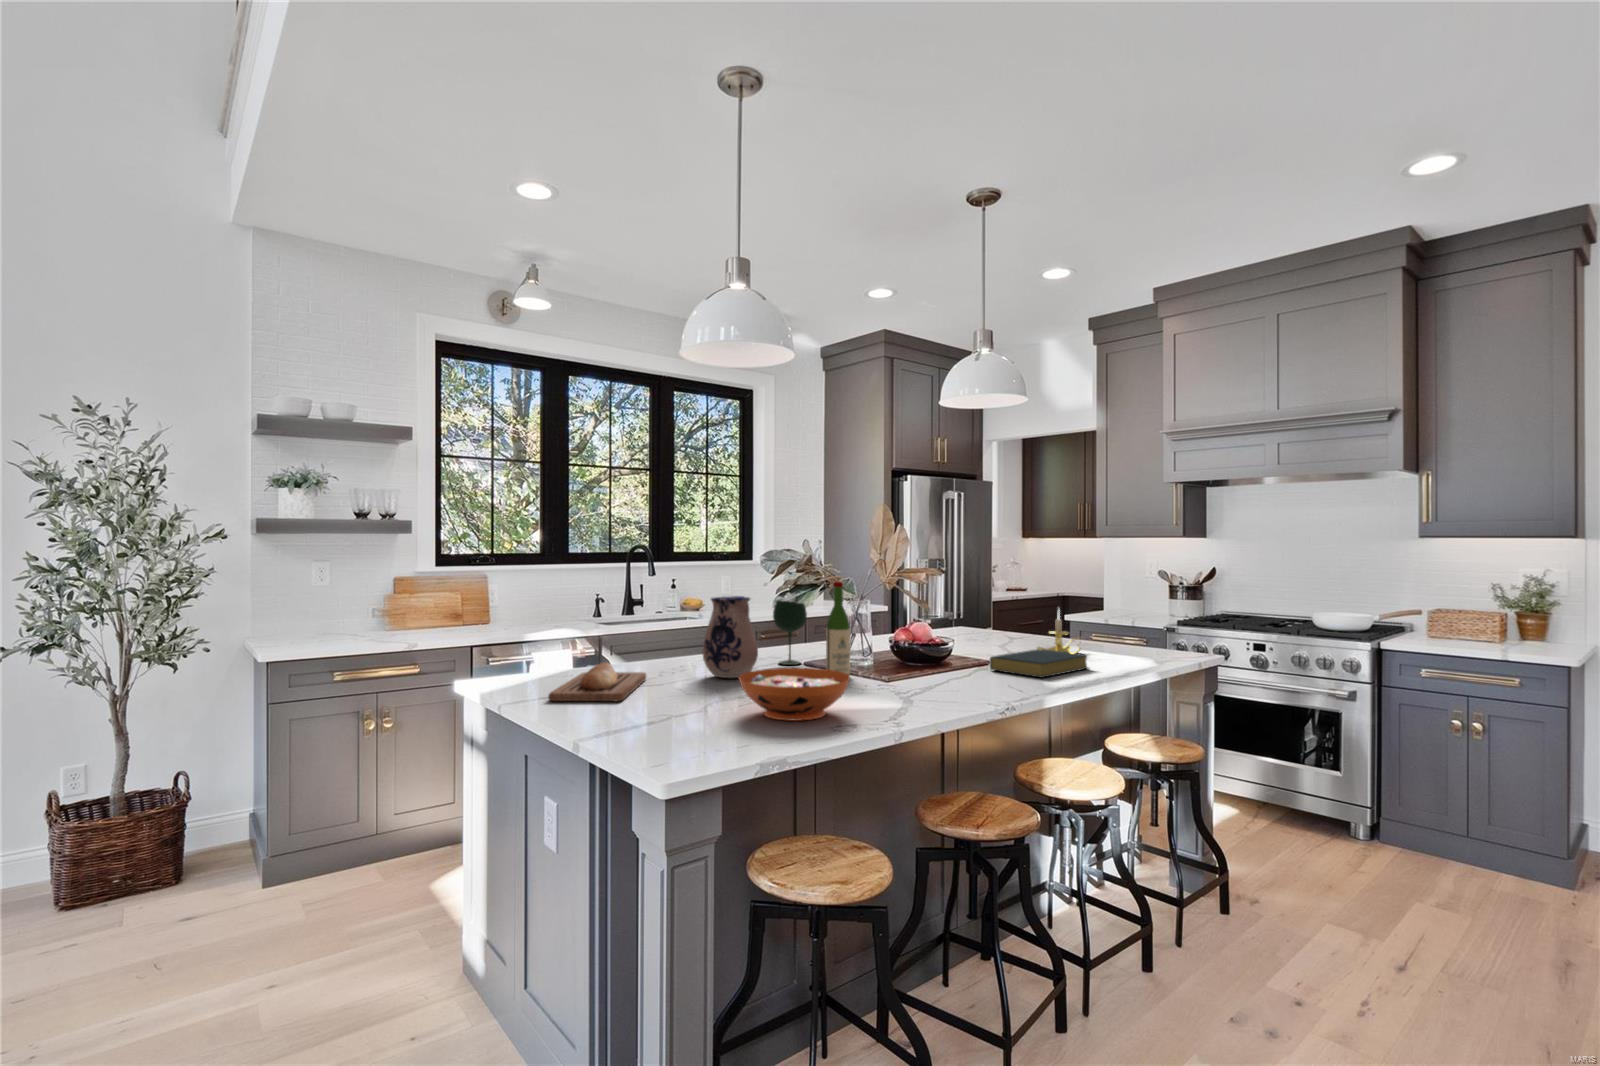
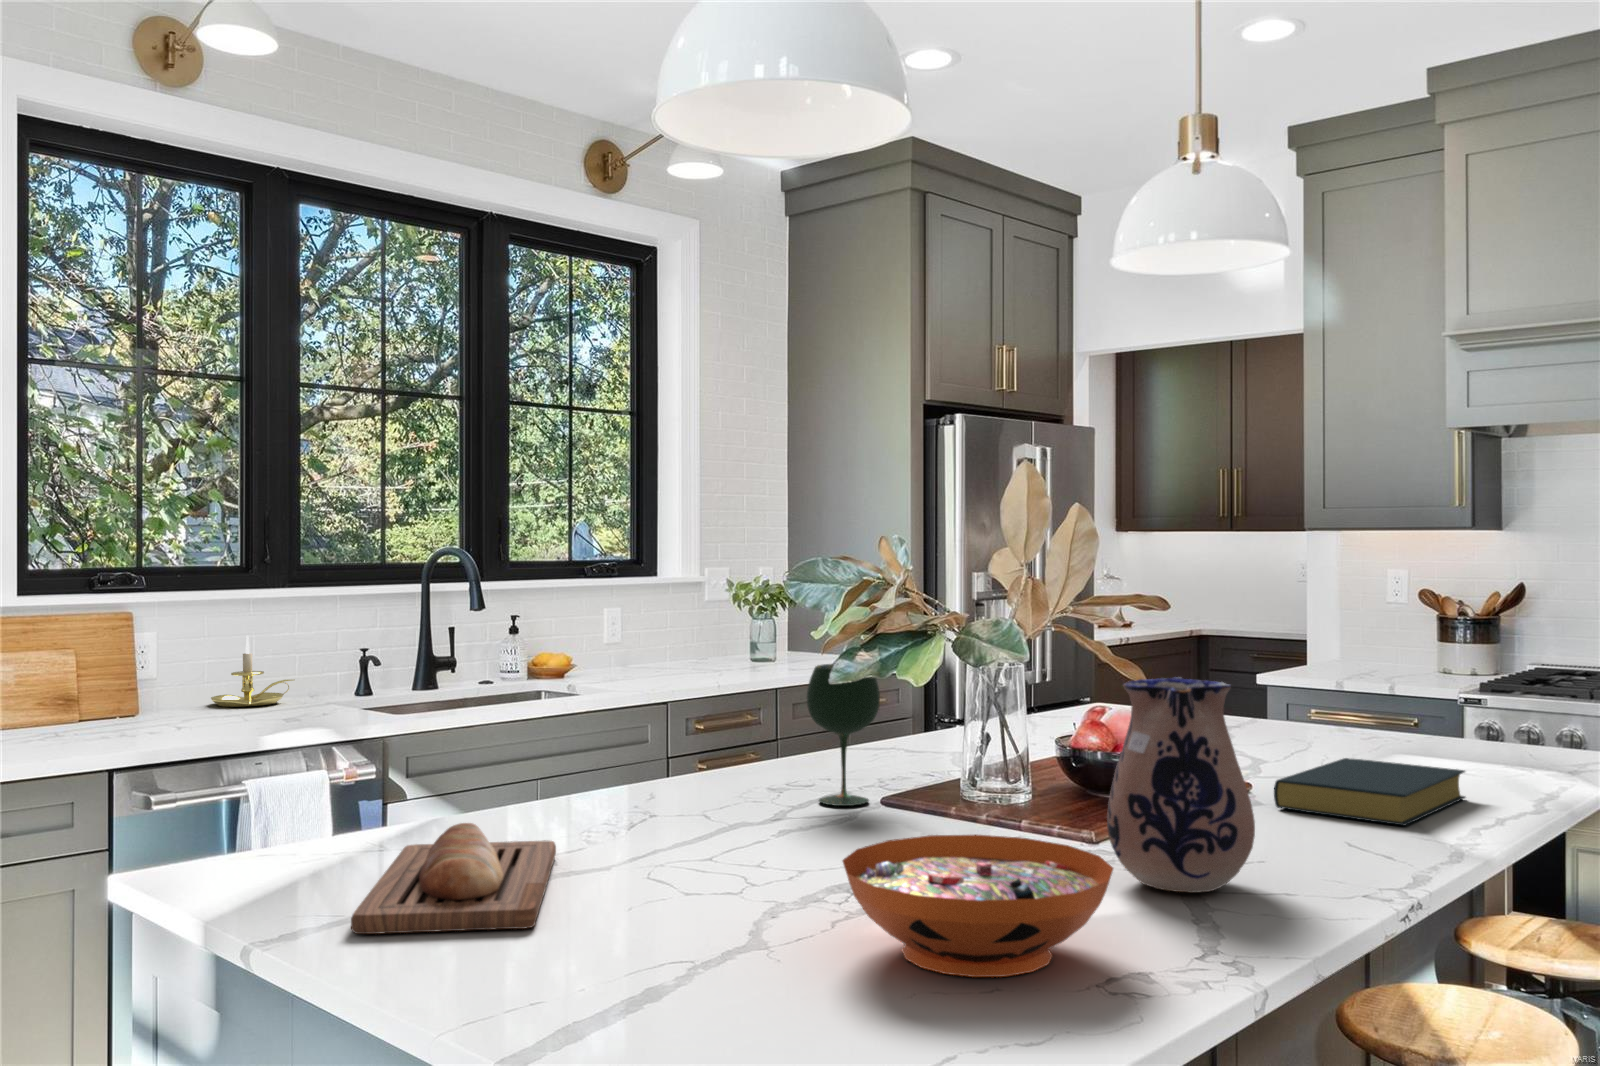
wine bottle: present [826,581,850,675] -> none [952,627,1005,841]
ceramic pitcher: present [703,596,758,678] -> present [1107,677,1255,893]
candle holder: present [1037,611,1081,653] -> present [211,635,294,707]

